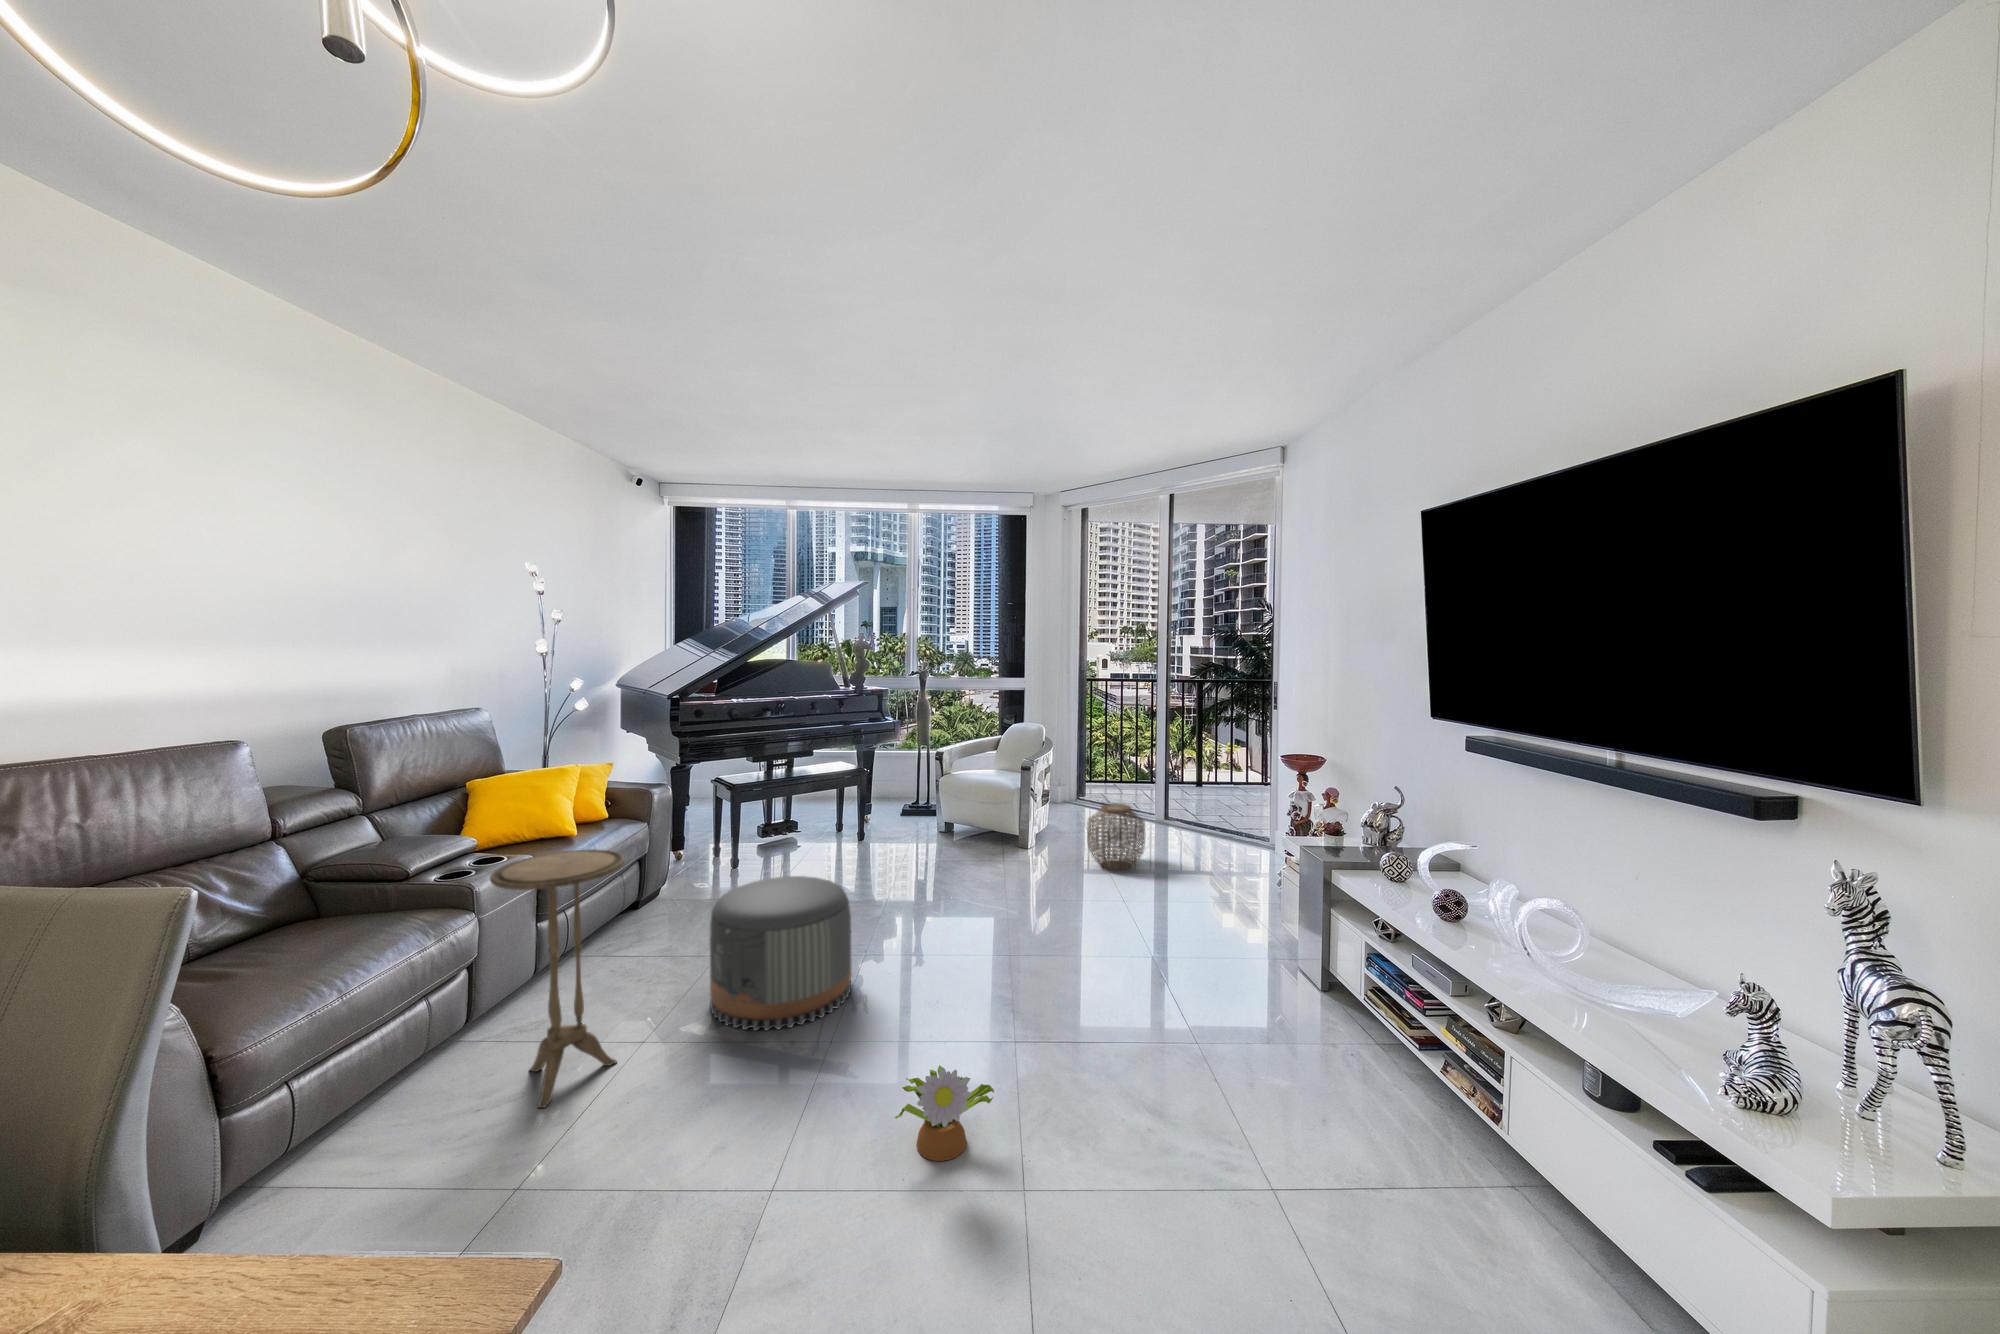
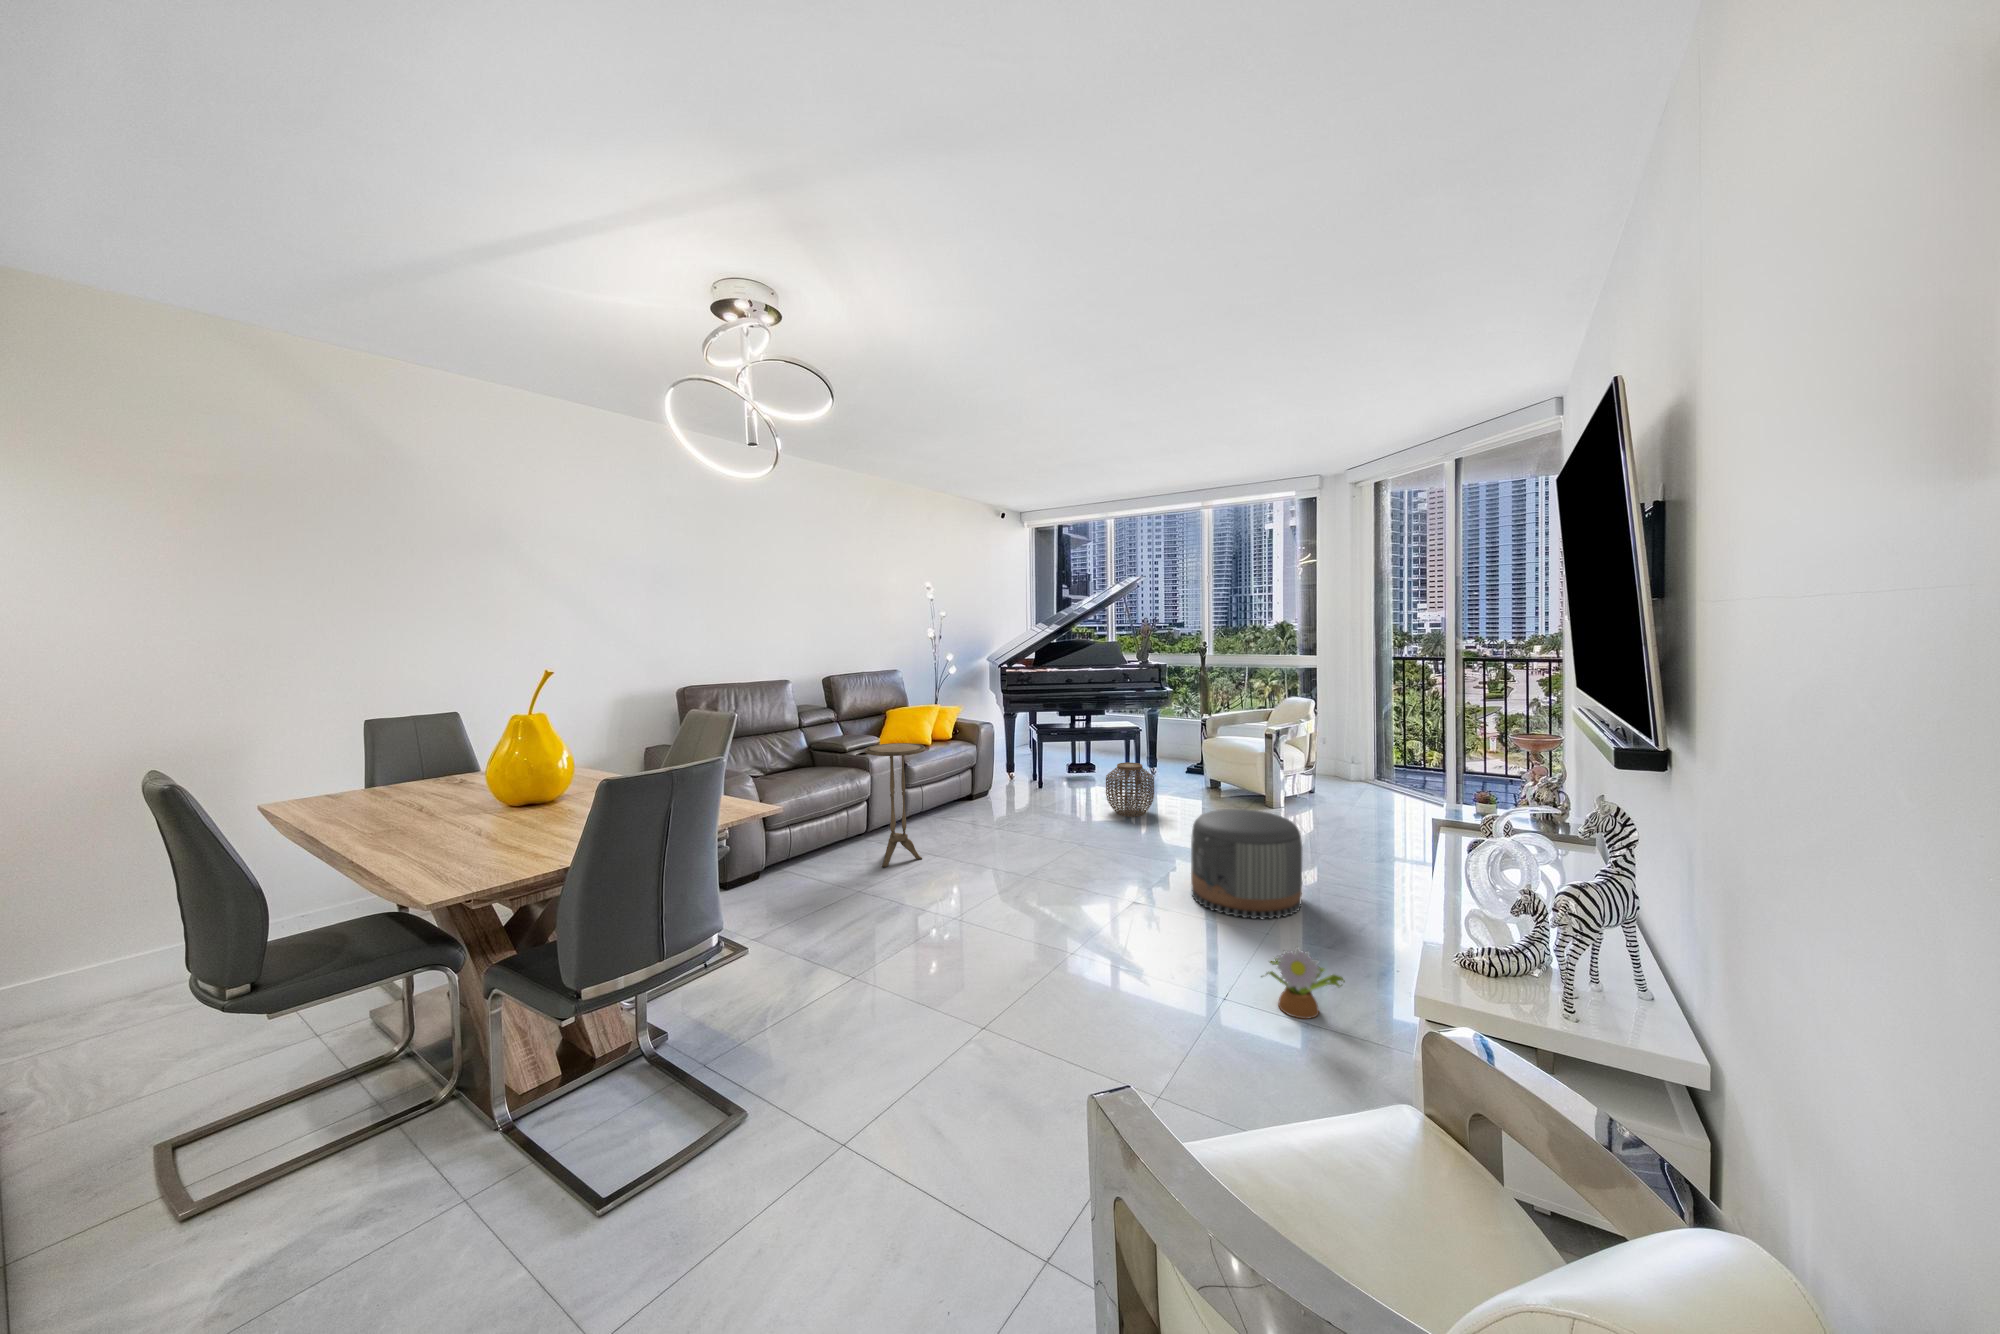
woven basket: present [1087,803,1145,870] -> present [1106,762,1154,817]
pouf: present [709,876,852,1031] -> present [1191,809,1302,919]
decorative plant: present [895,1065,994,1161] -> present [1266,947,1345,1019]

